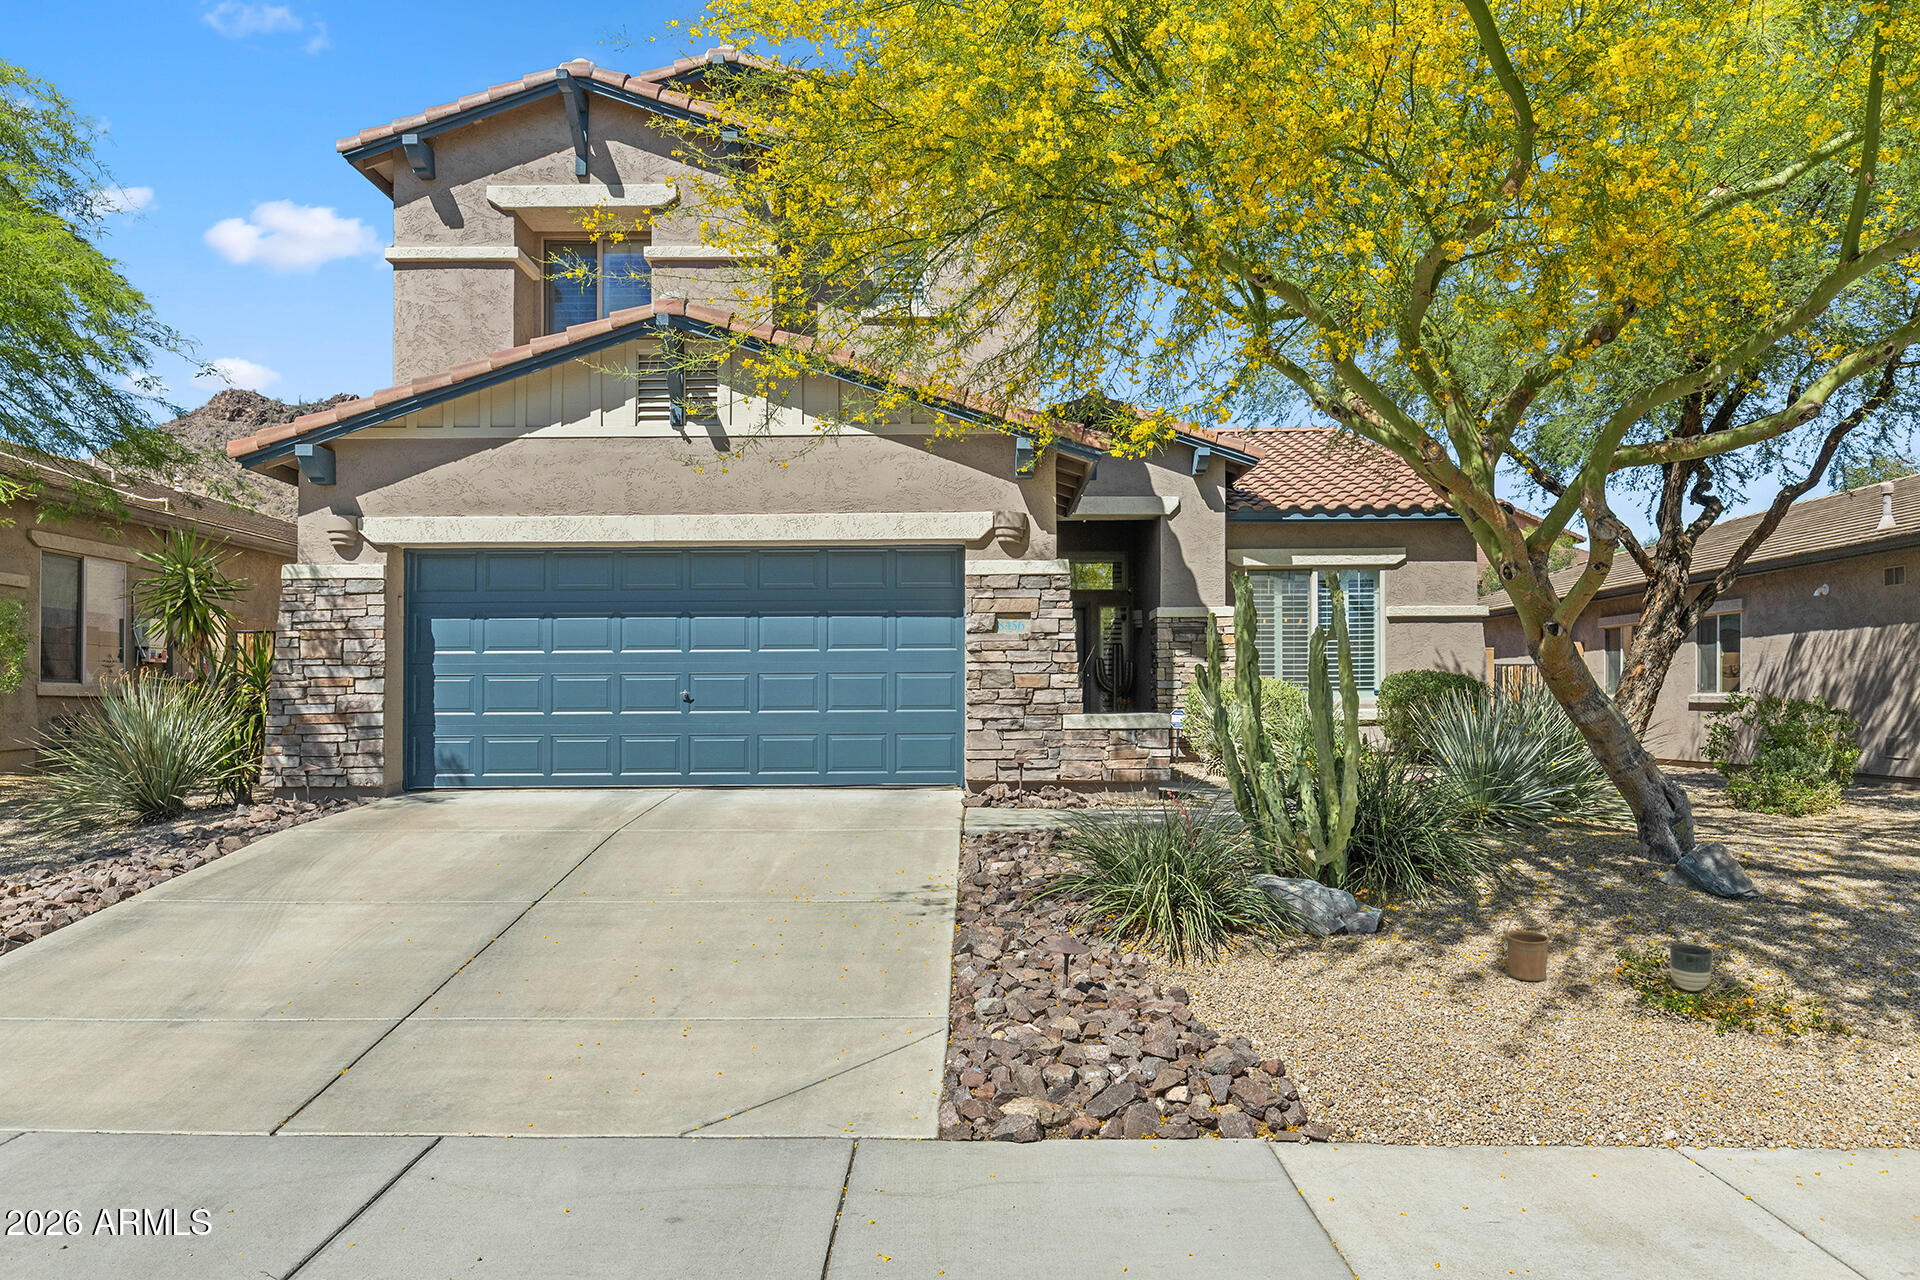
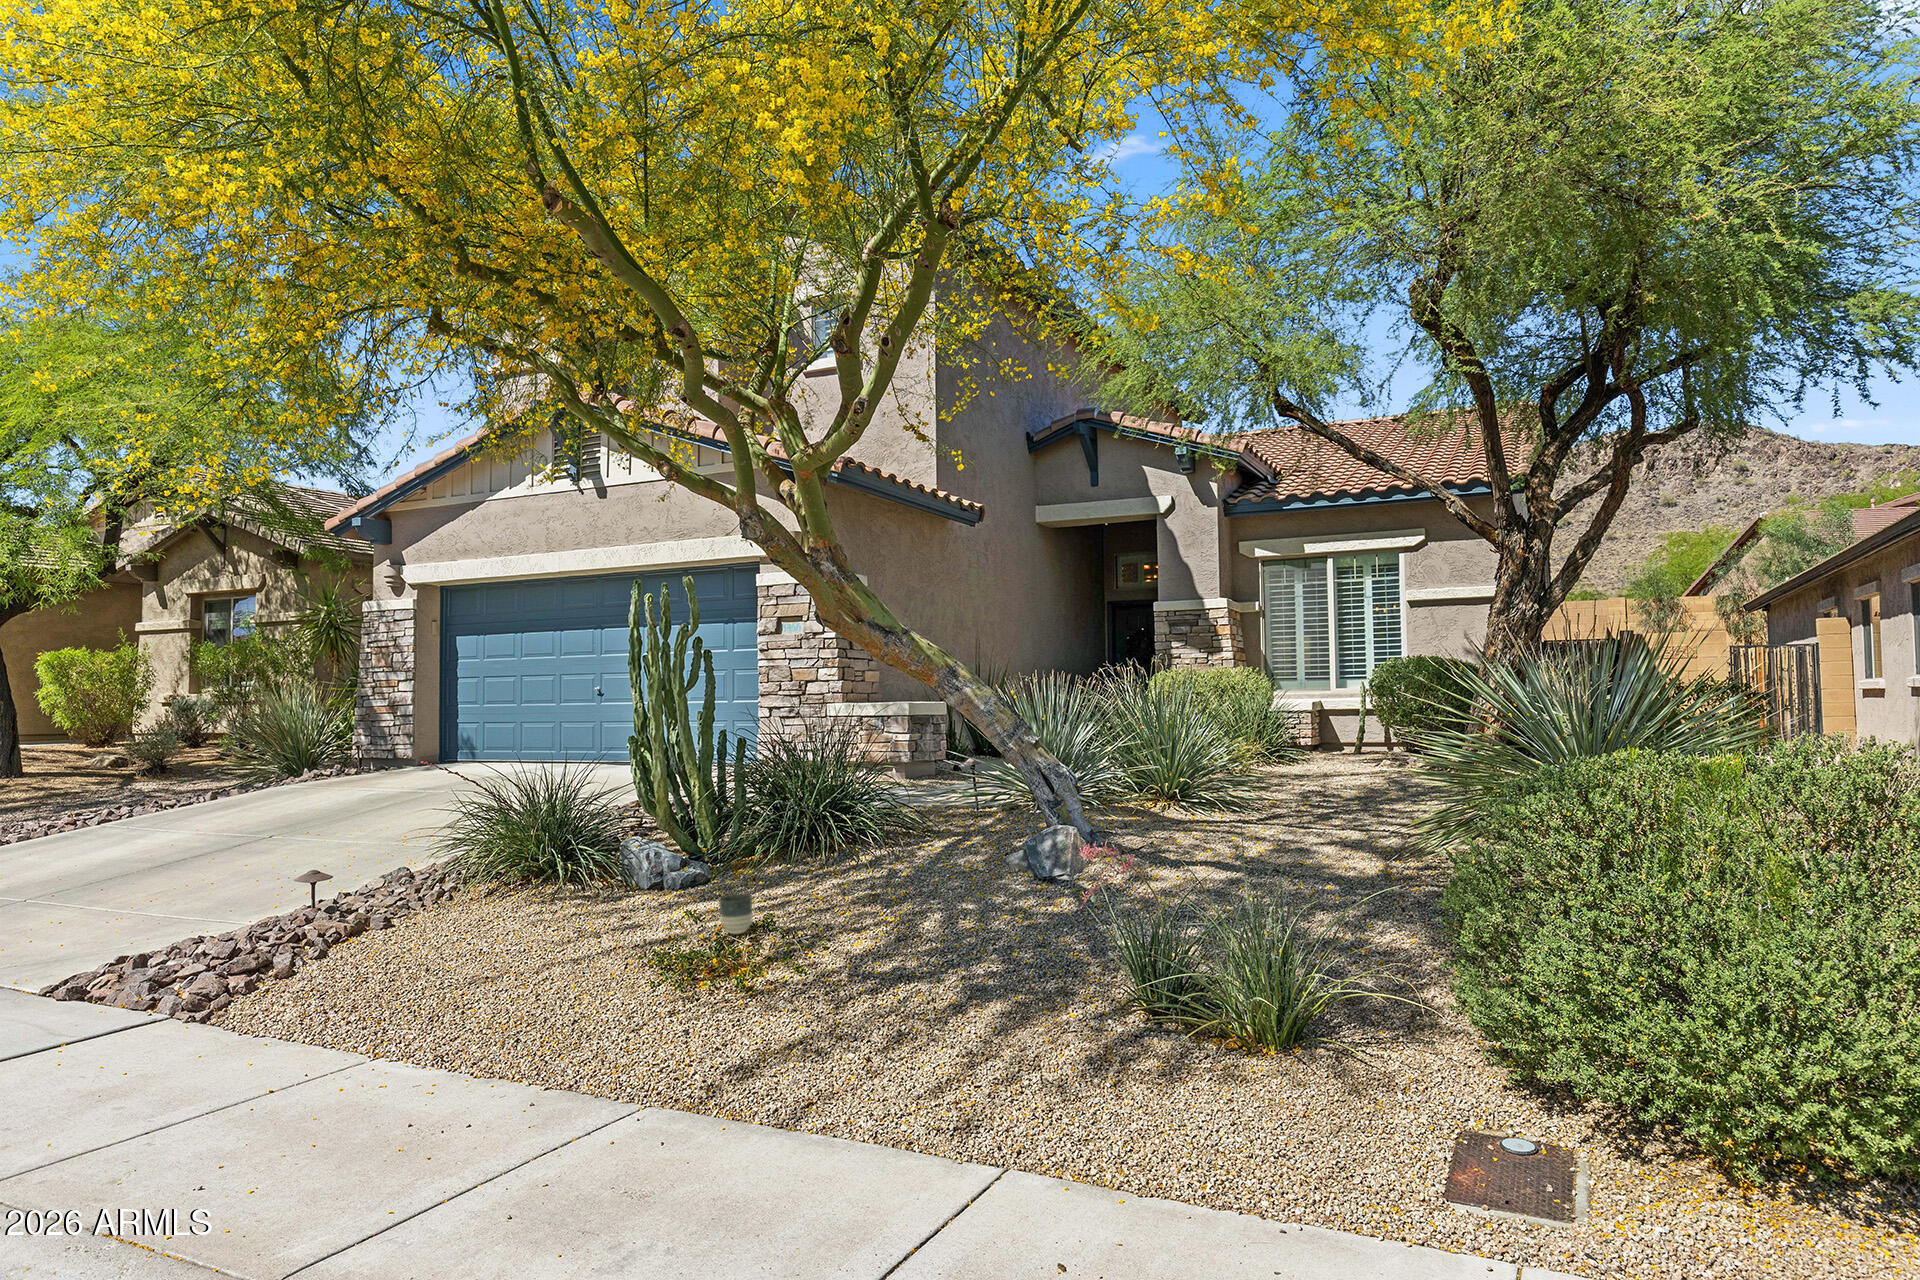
bucket: present [1503,912,1553,981] -> none [646,860,681,919]

